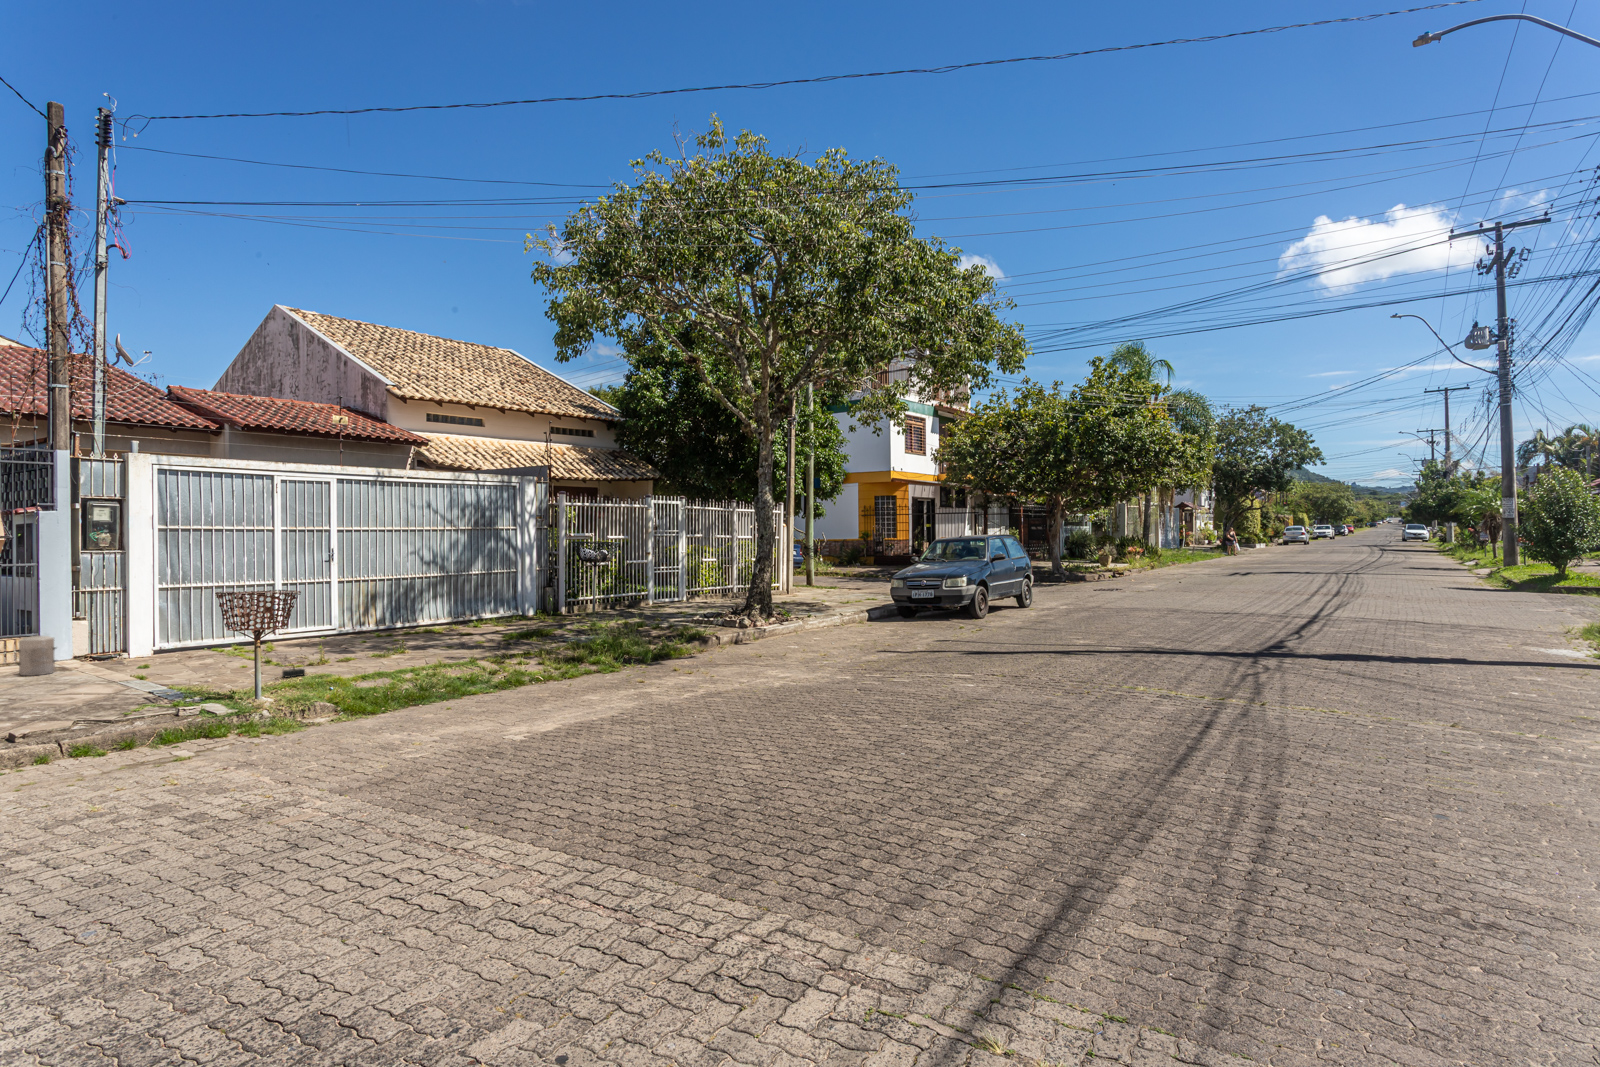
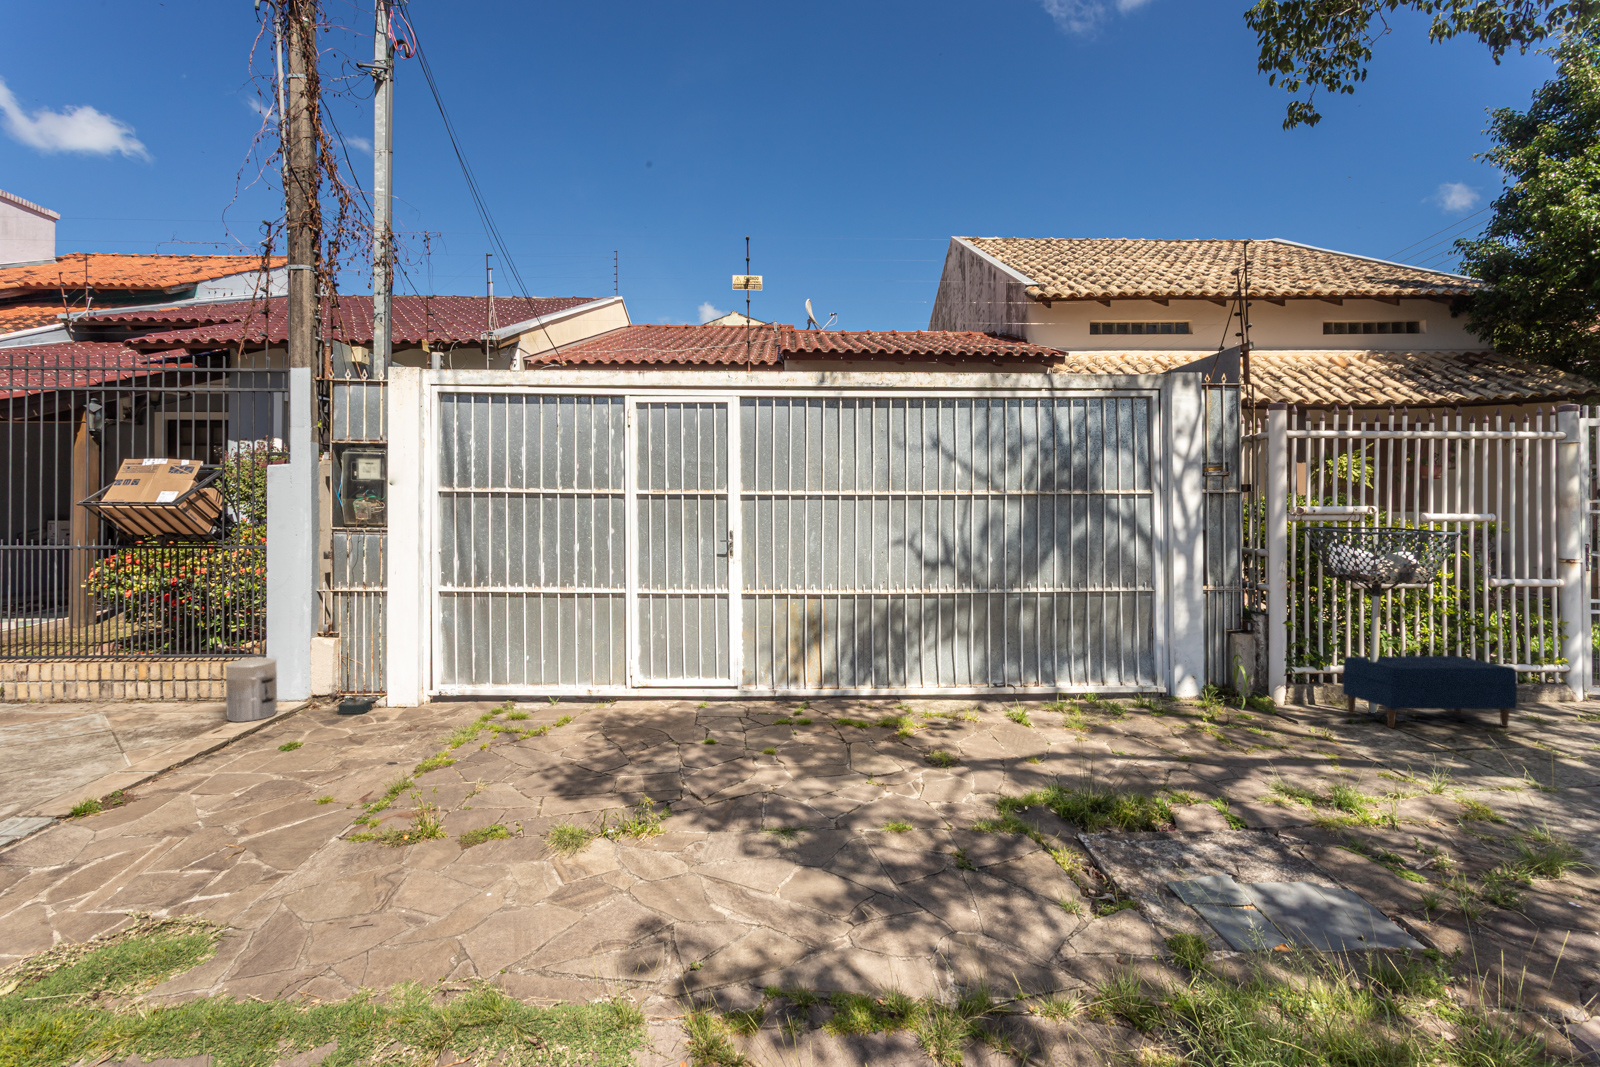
bench: none [584,589,632,614] -> present [1342,656,1517,728]
decorative plant: present [280,655,305,677] -> present [331,678,374,714]

